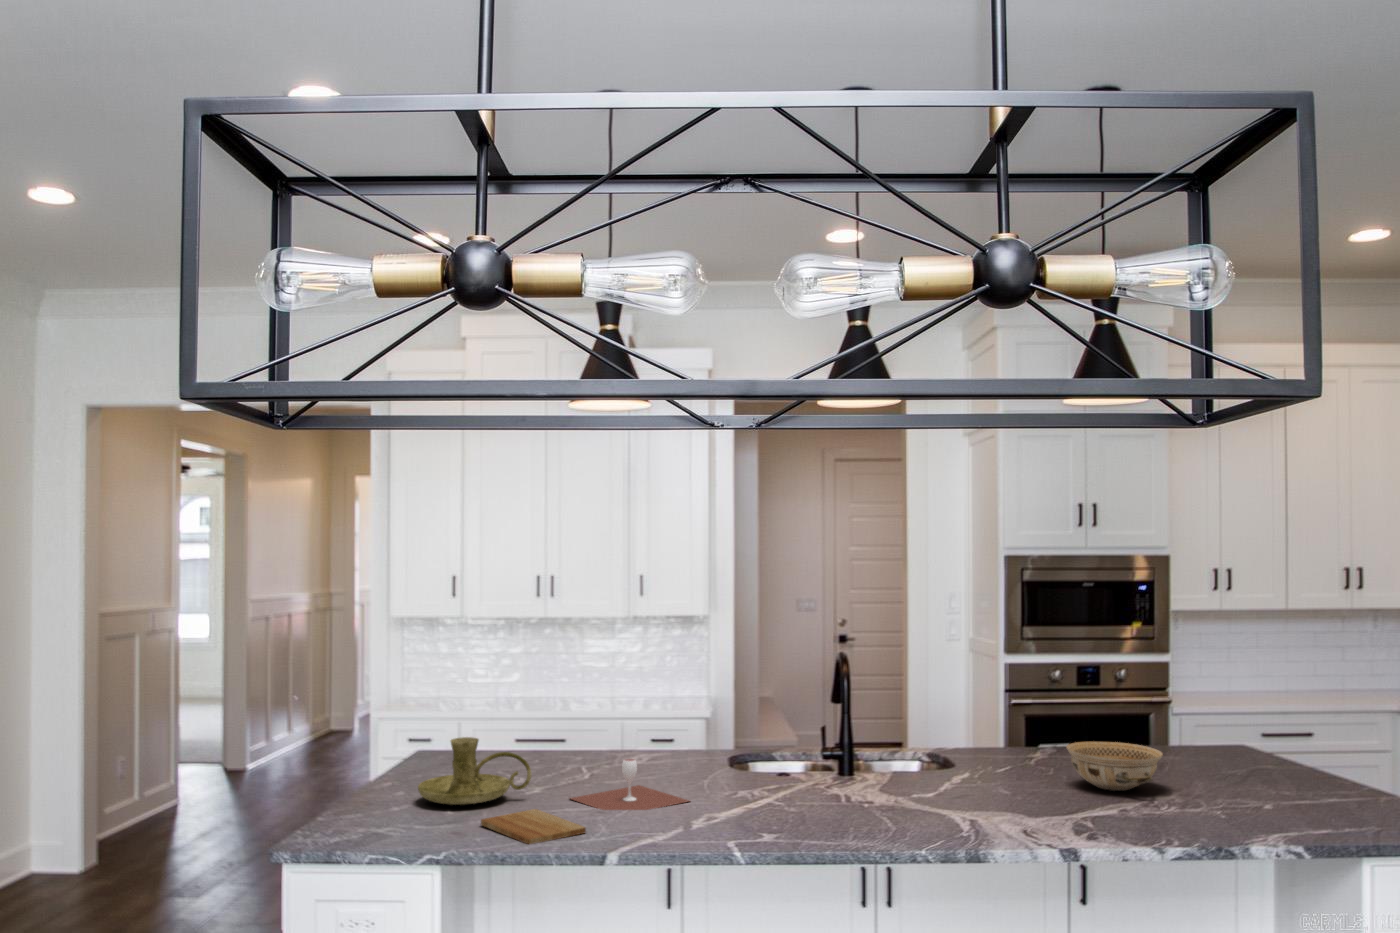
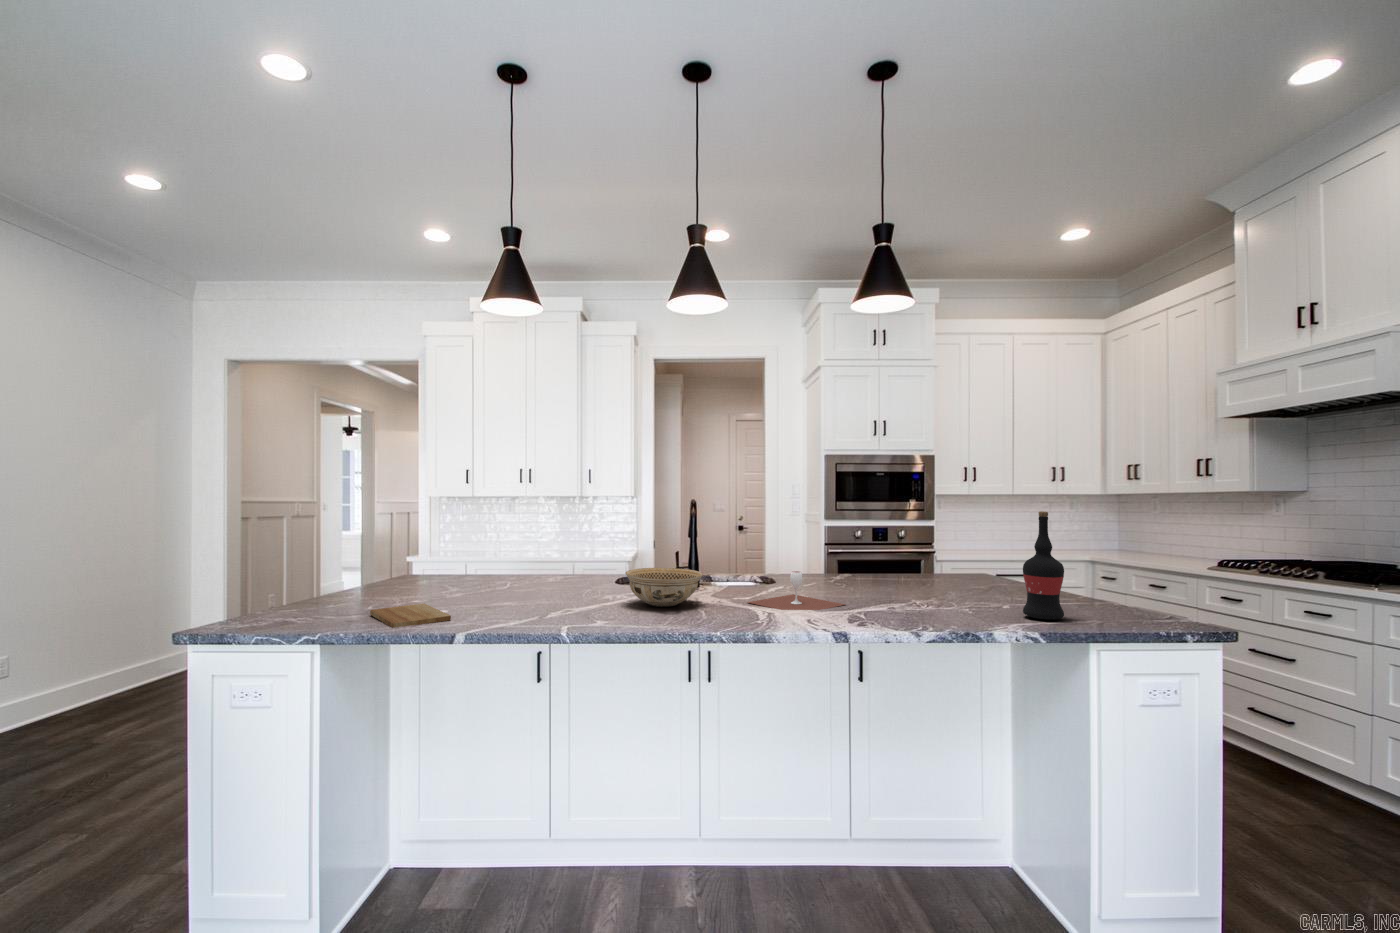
wine bottle: none [1289,691,1342,829] -> present [1023,511,1064,620]
candle holder: present [418,737,532,805] -> none [341,551,435,602]
ceramic bowl: present [1066,741,1163,791] -> present [626,568,703,607]
wine glass: present [571,759,689,810] -> present [748,571,845,610]

